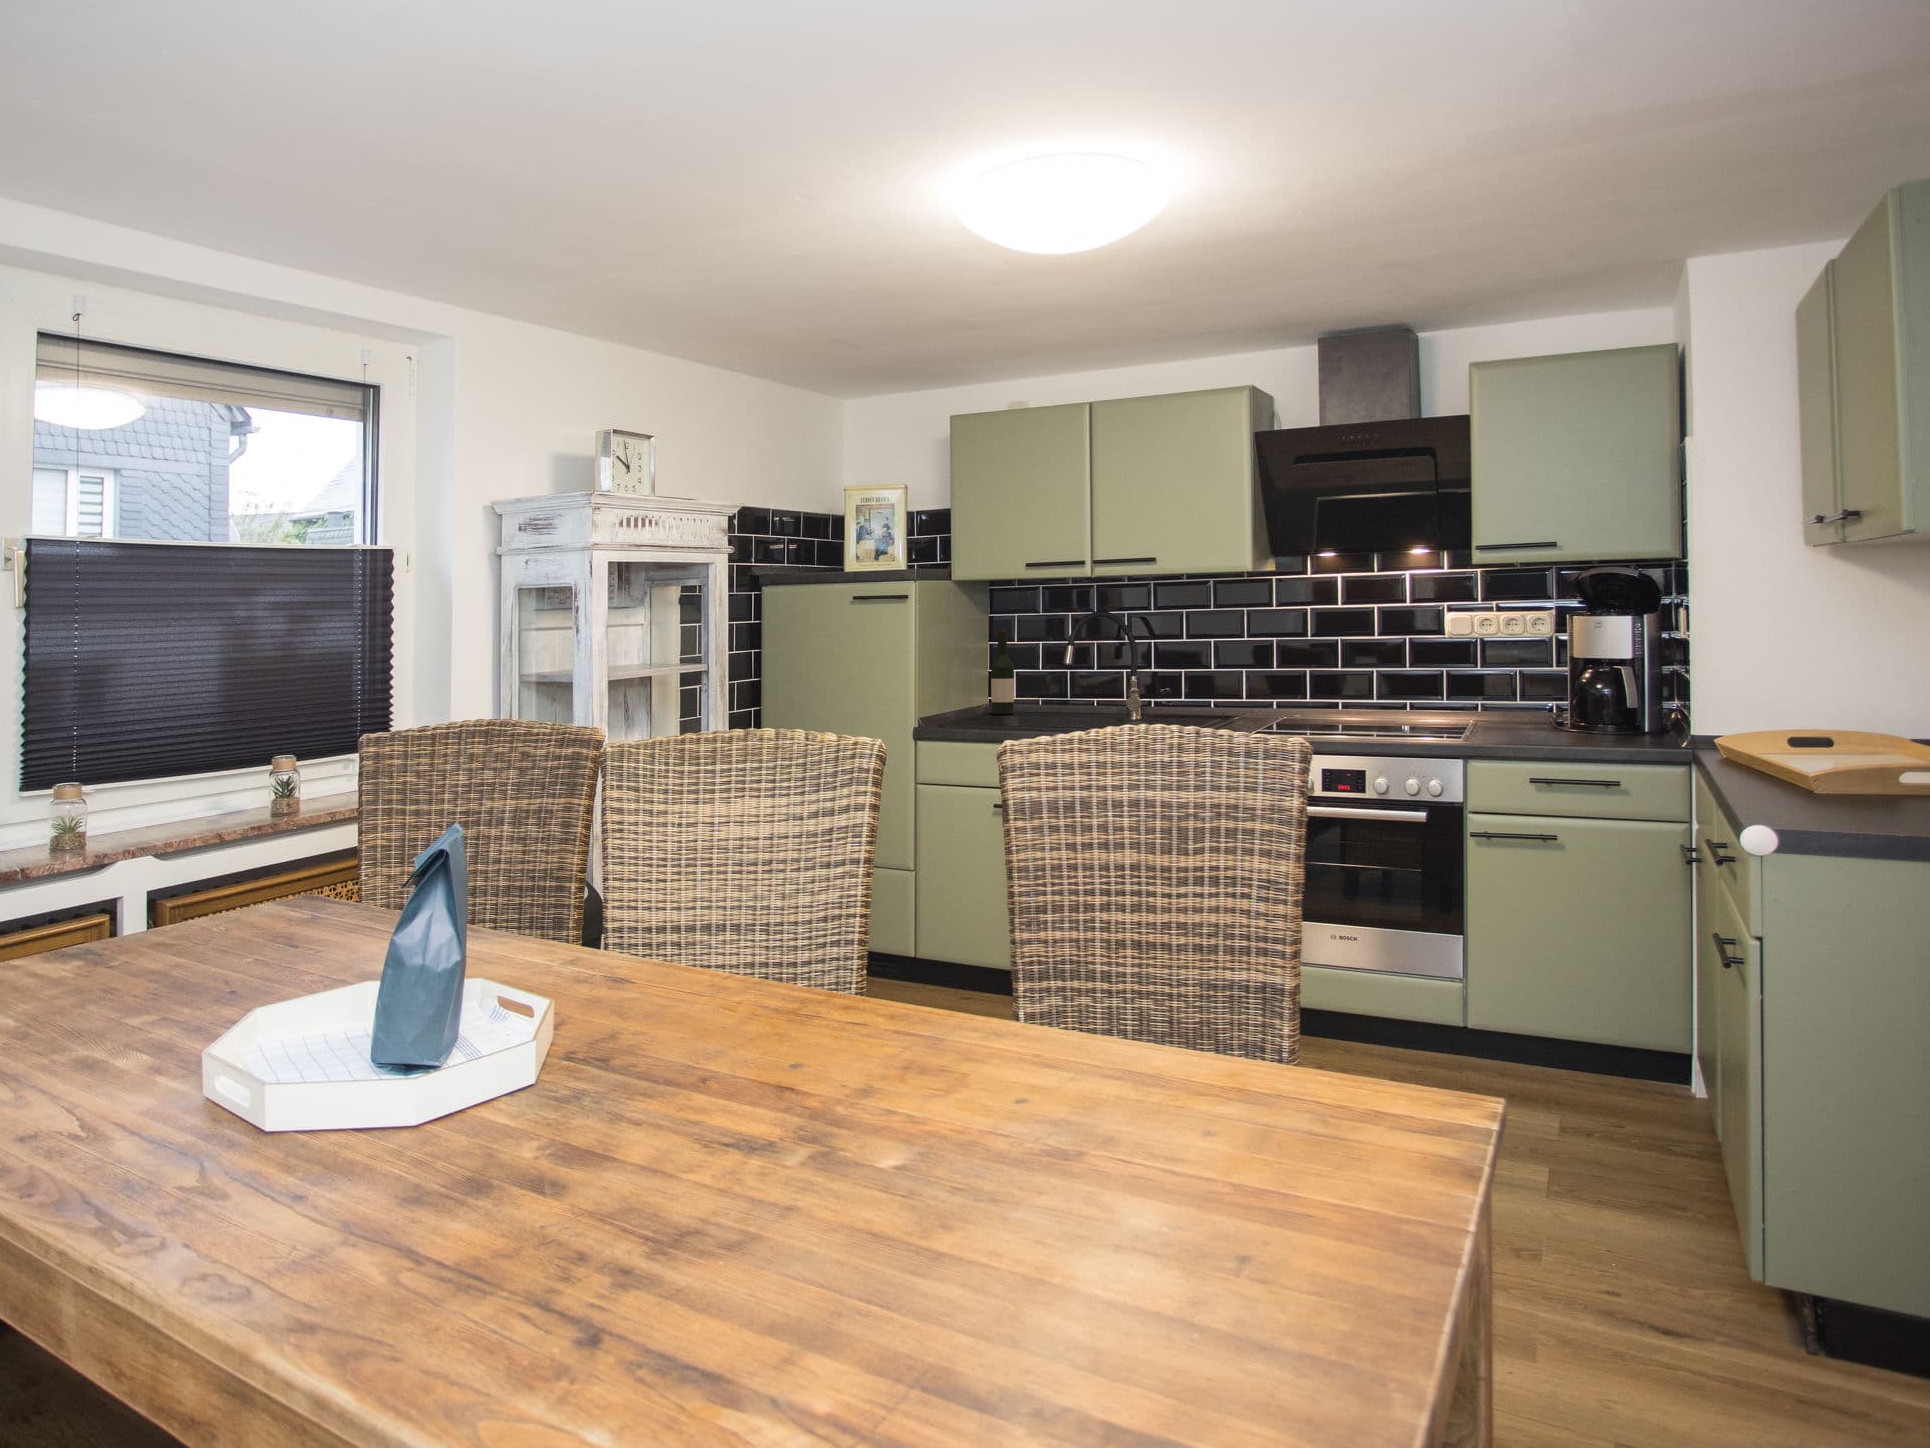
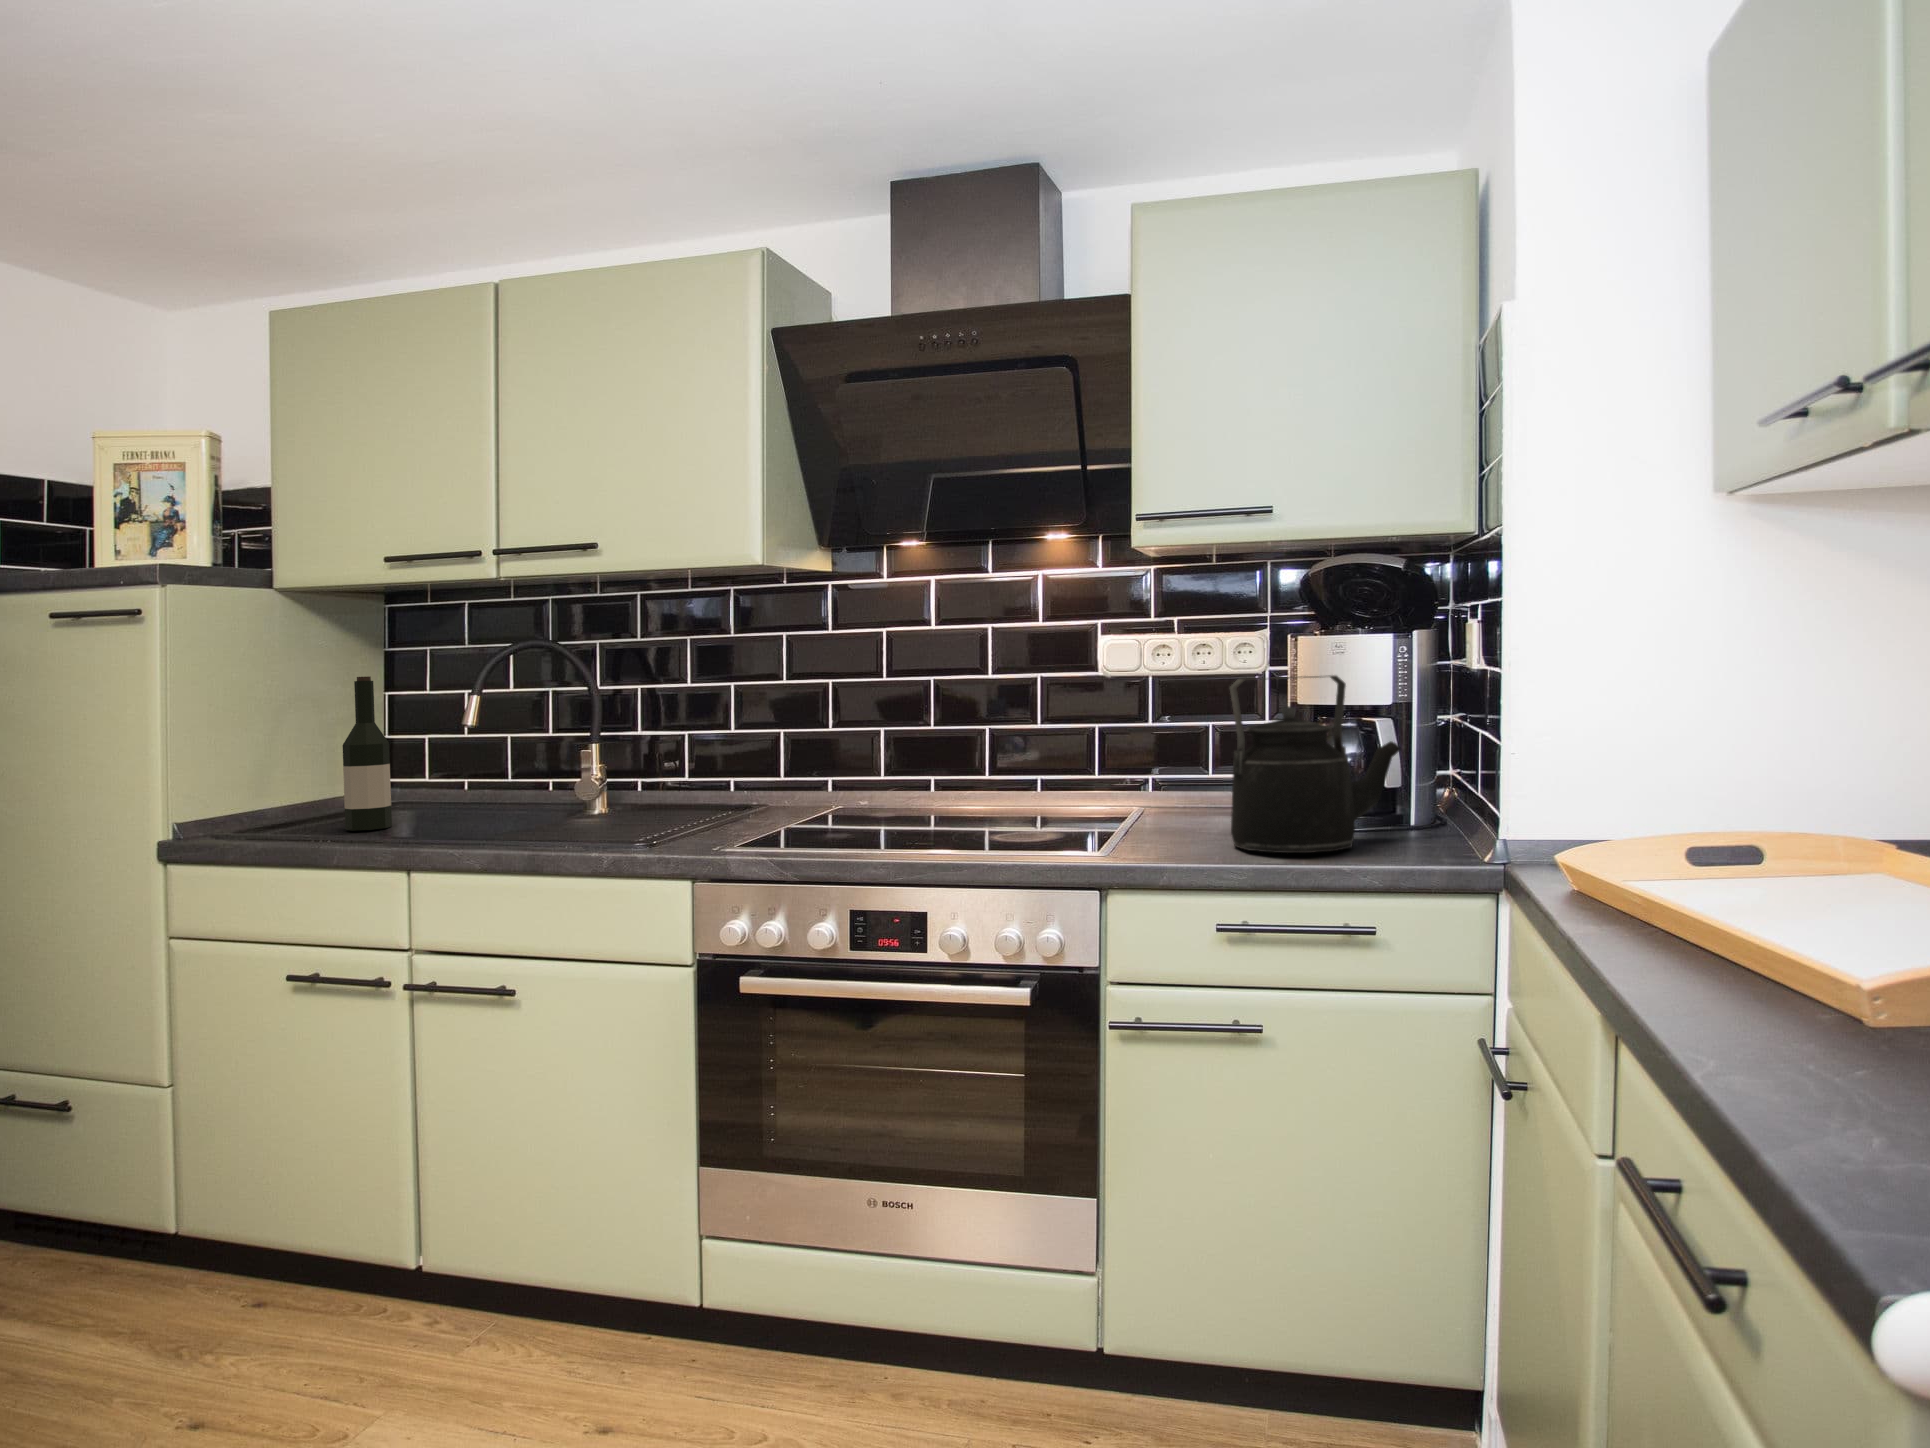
kettle: none [1525,641,1634,738] -> present [1230,675,1401,853]

